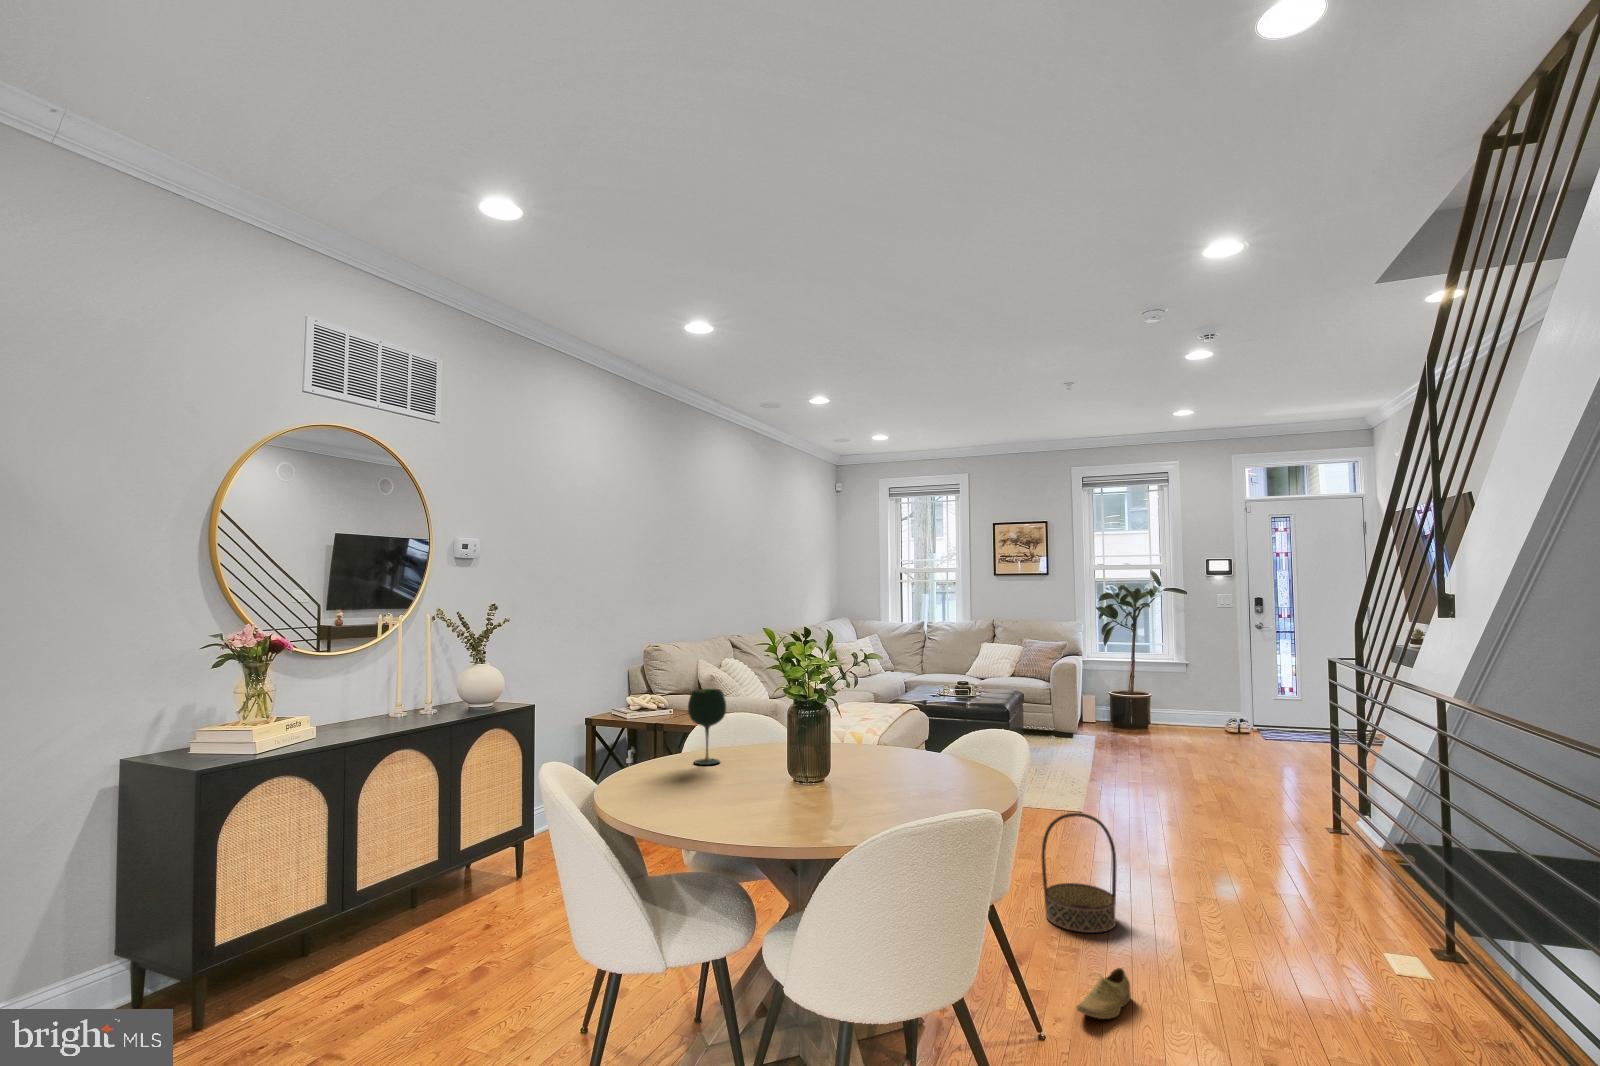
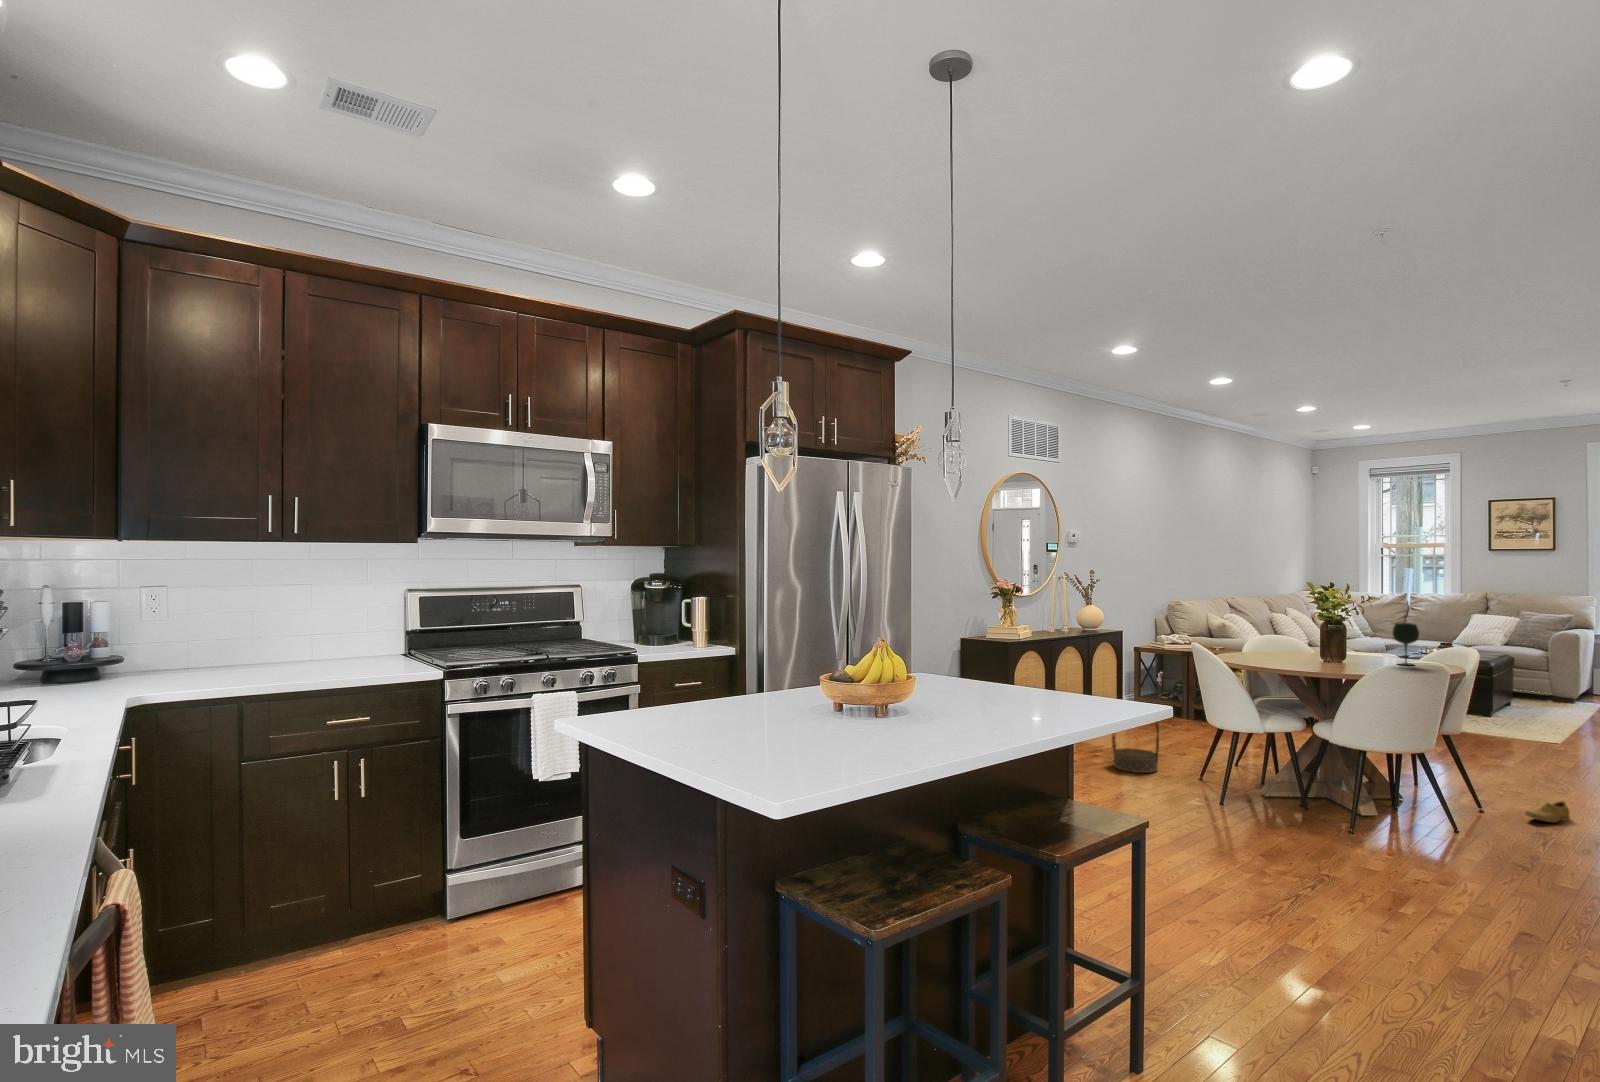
wine glass: present [688,689,726,765] -> present [1393,623,1419,665]
basket: present [1041,813,1116,933] -> present [1112,723,1159,773]

